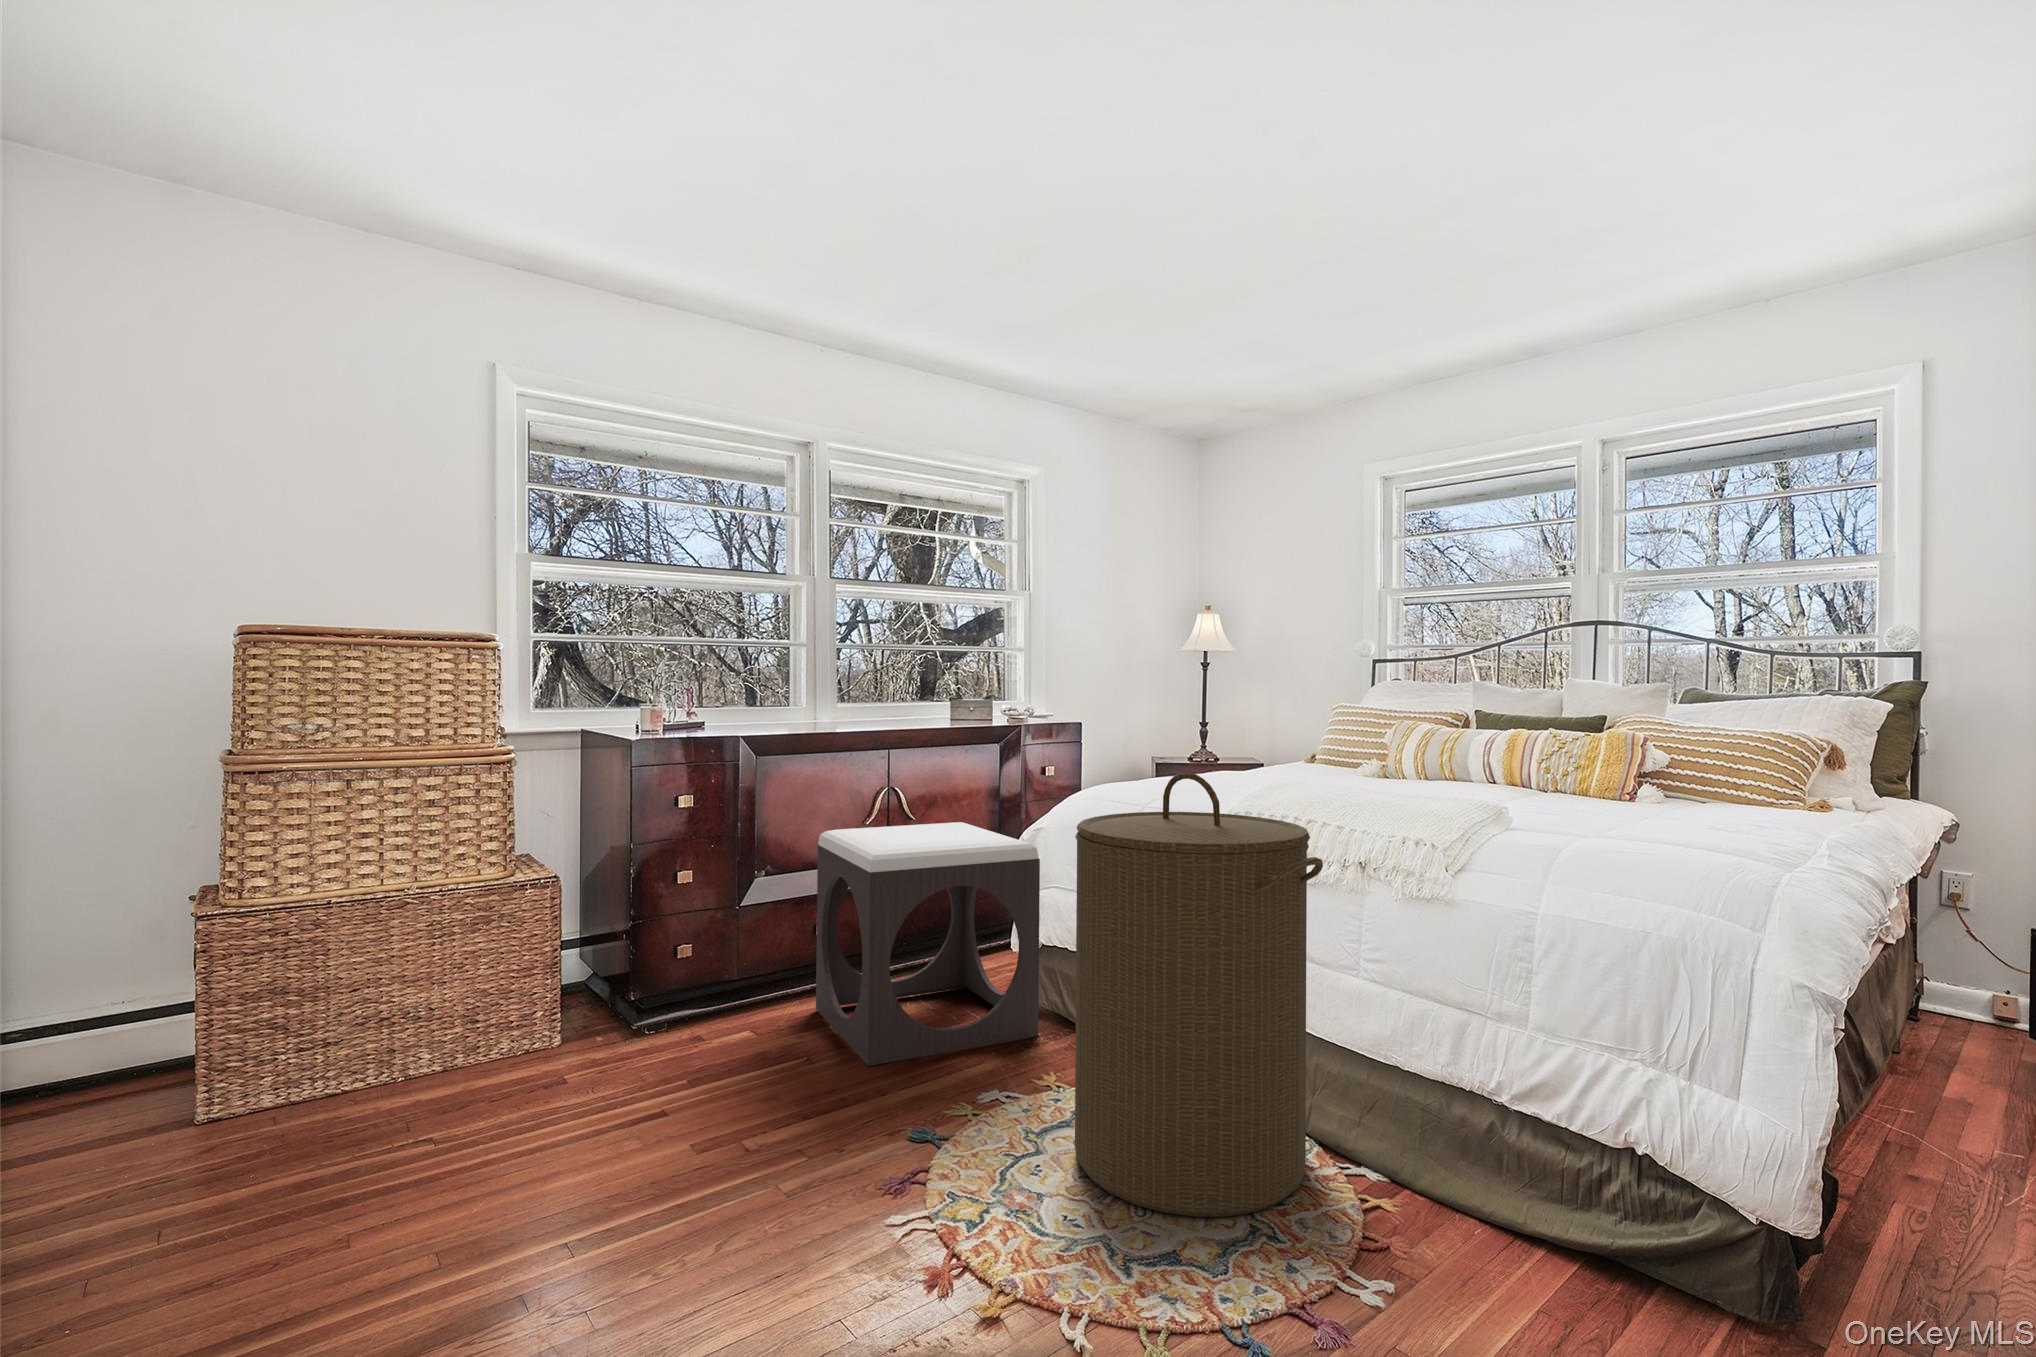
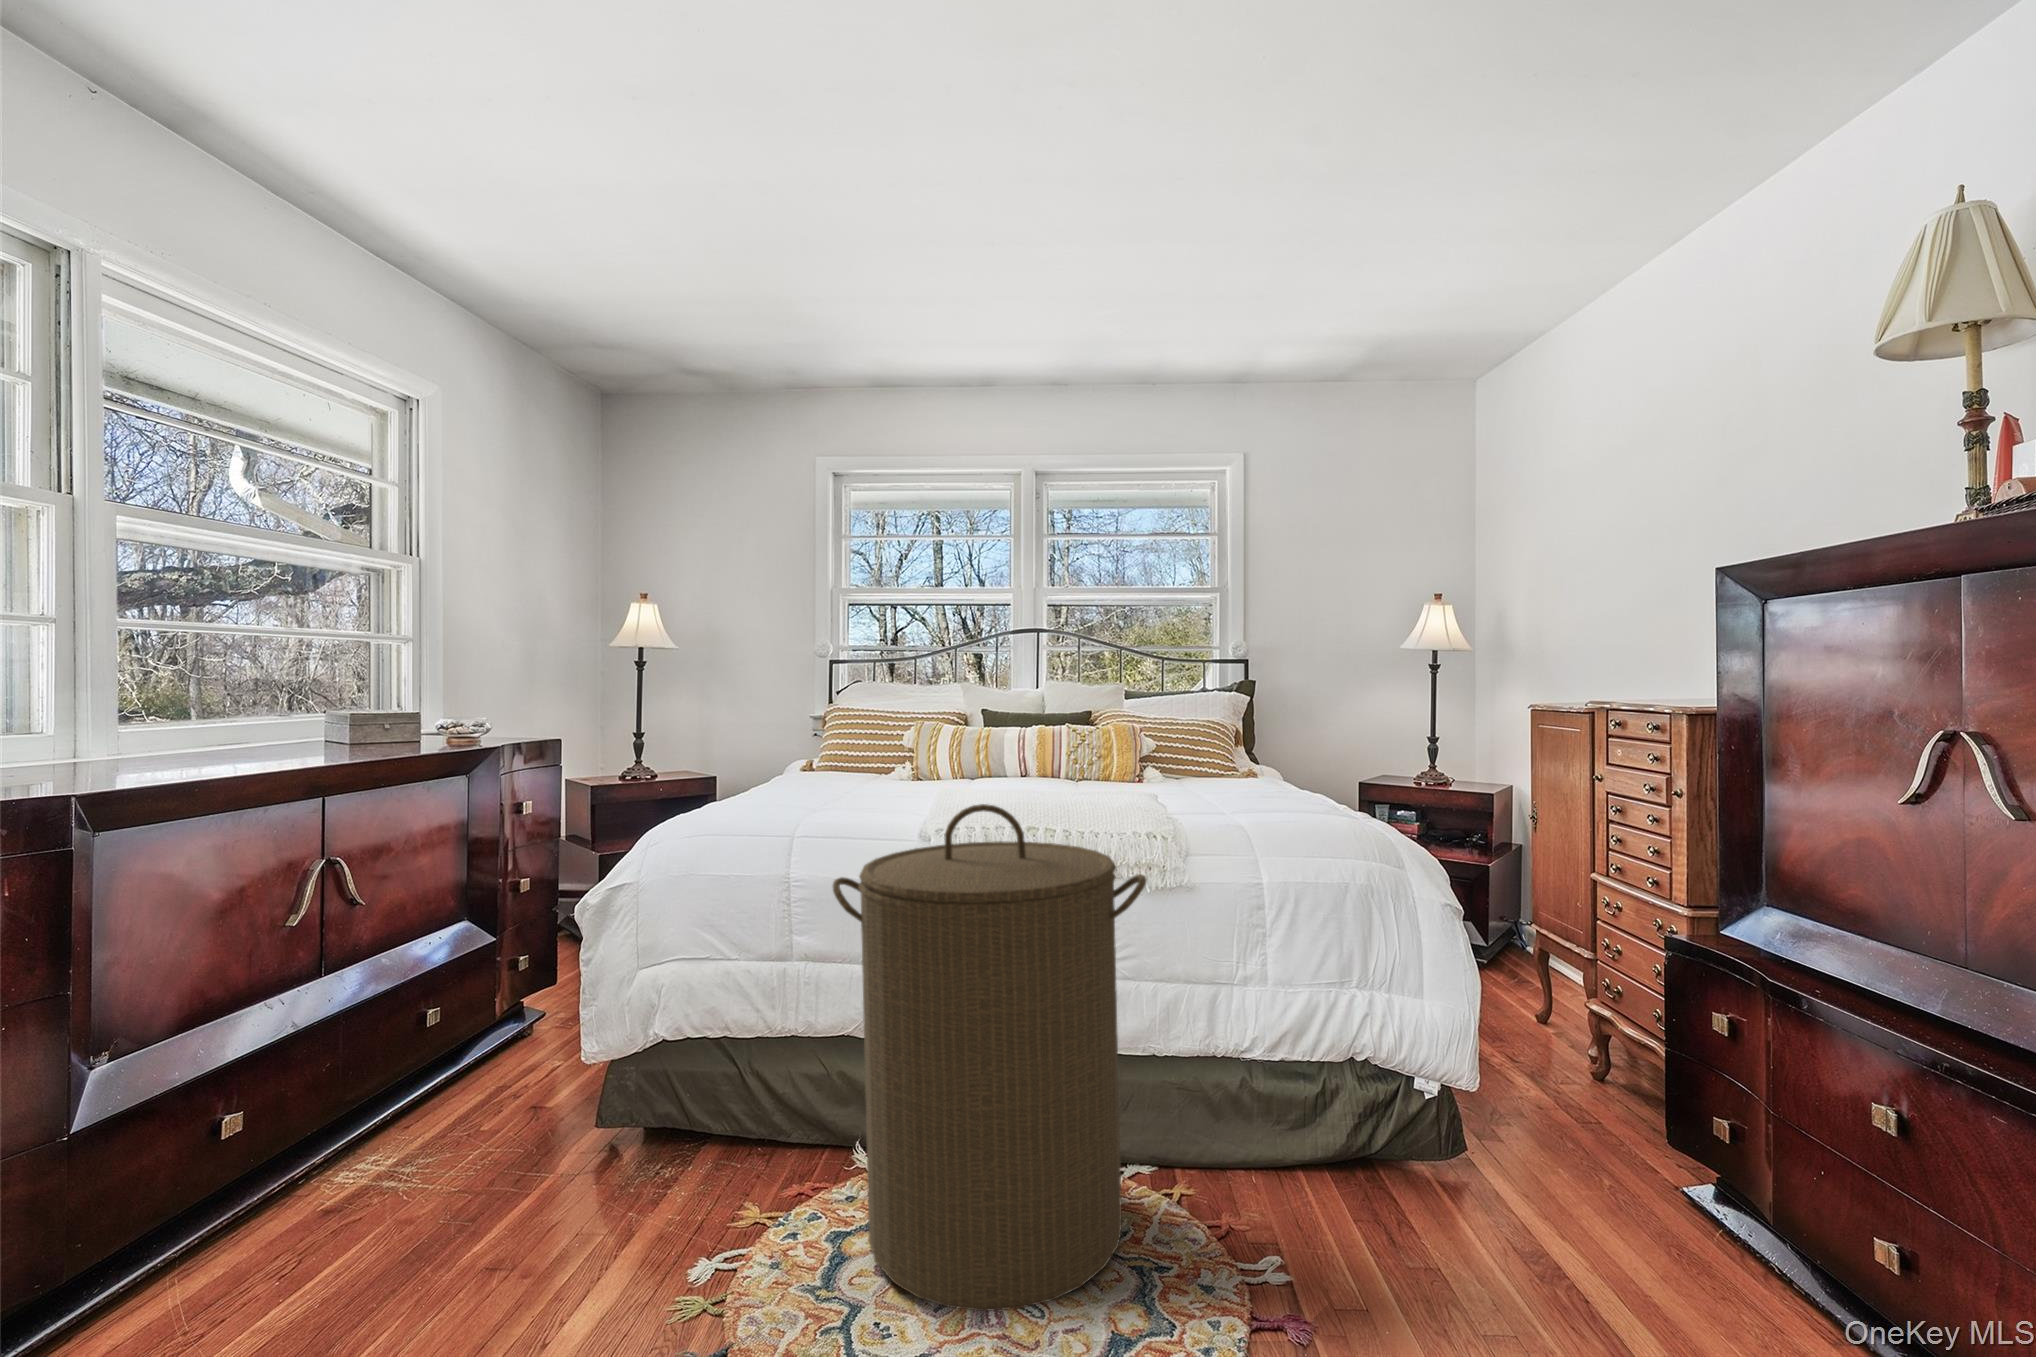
footstool: present [816,822,1040,1066] -> none [238,911,659,1319]

